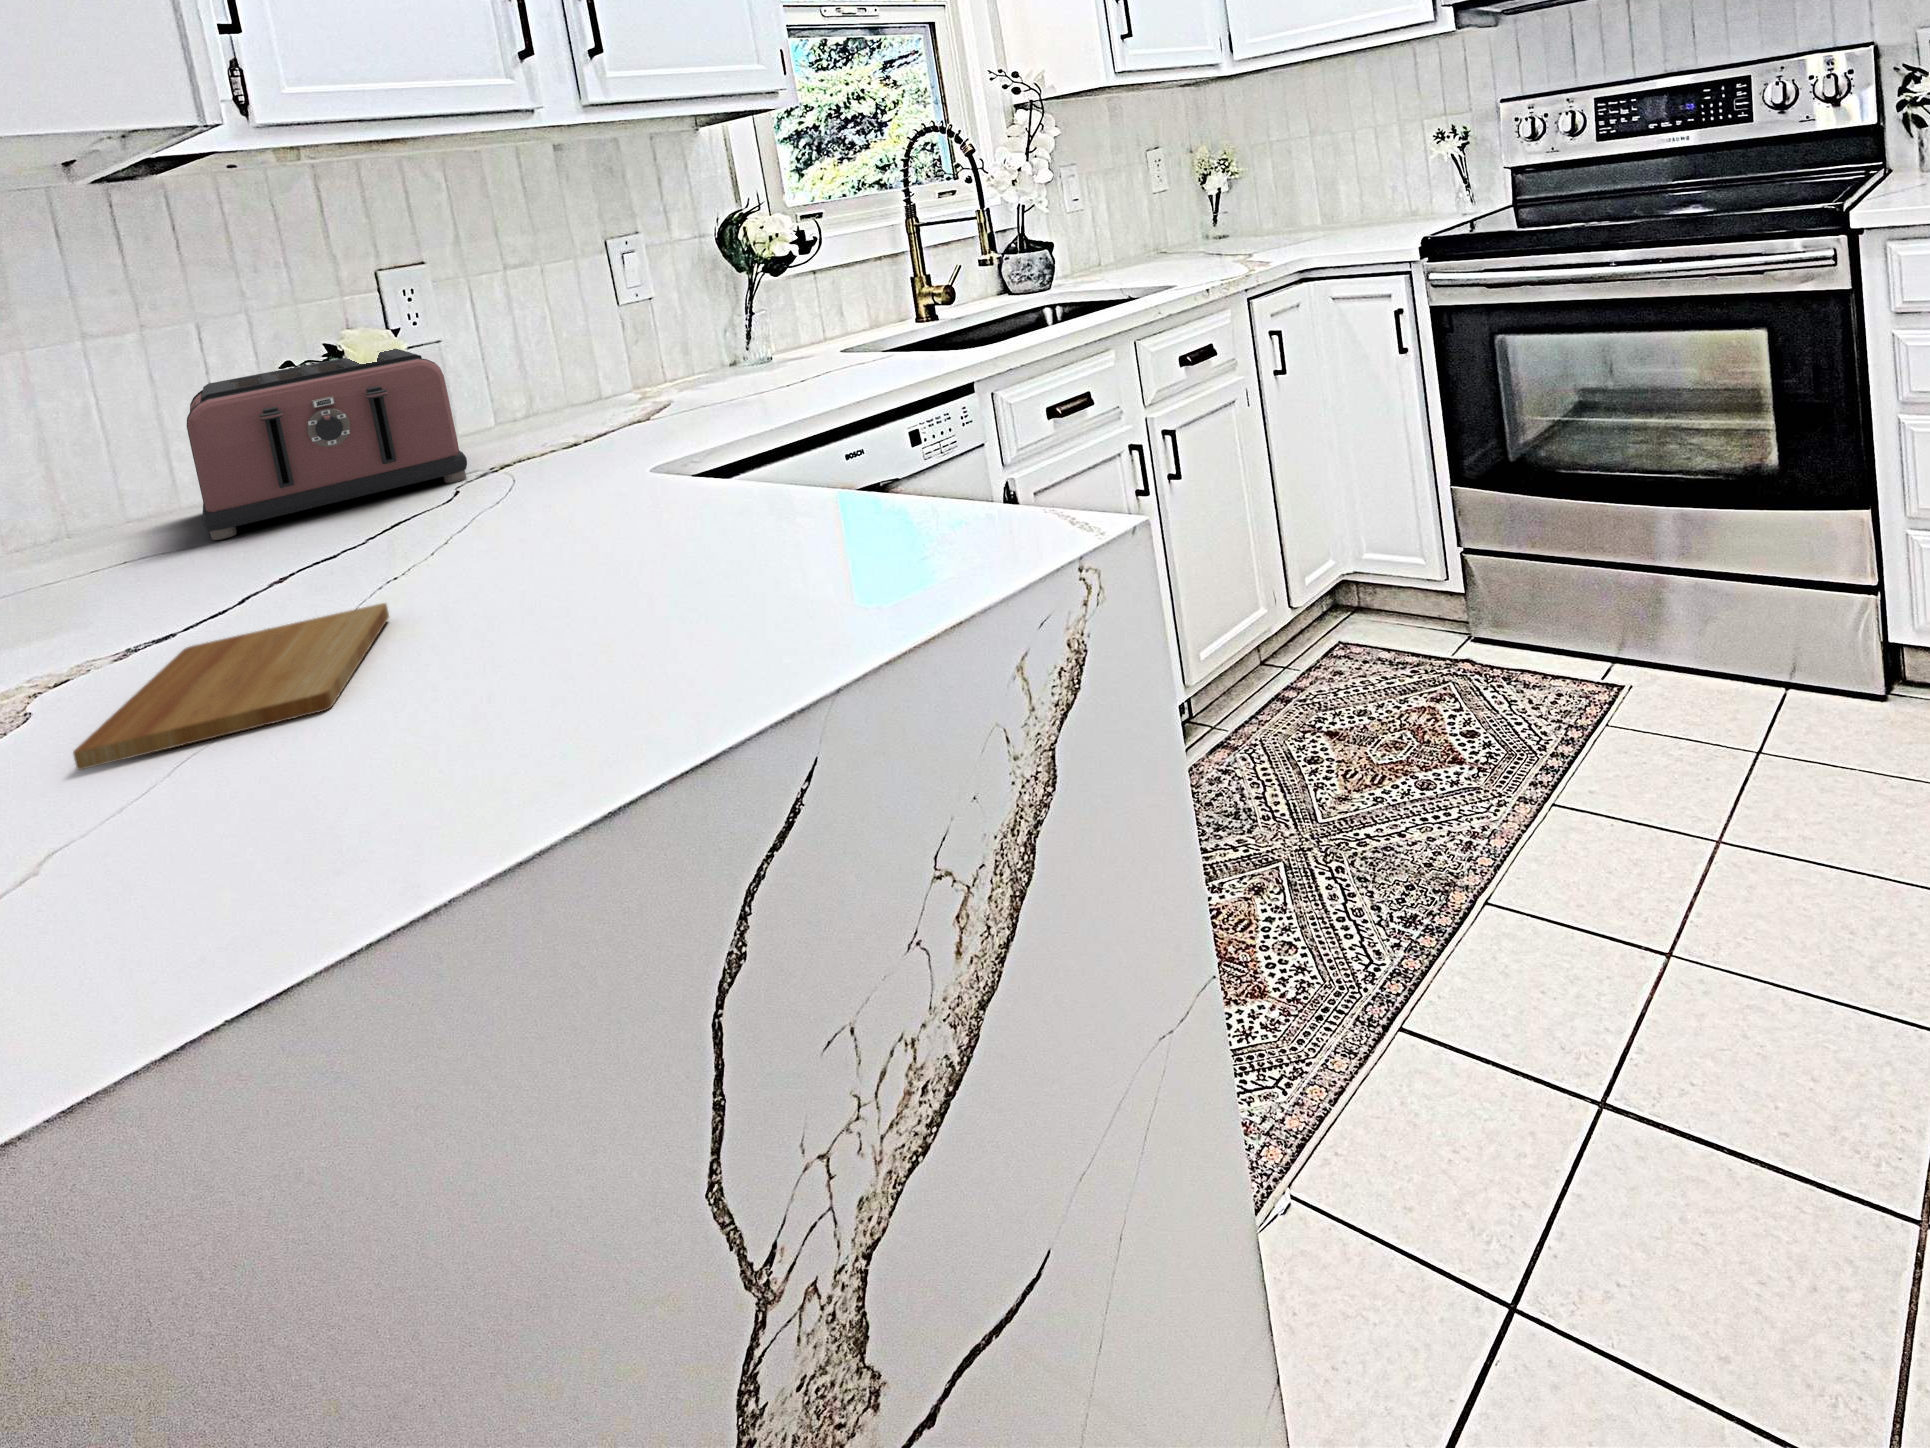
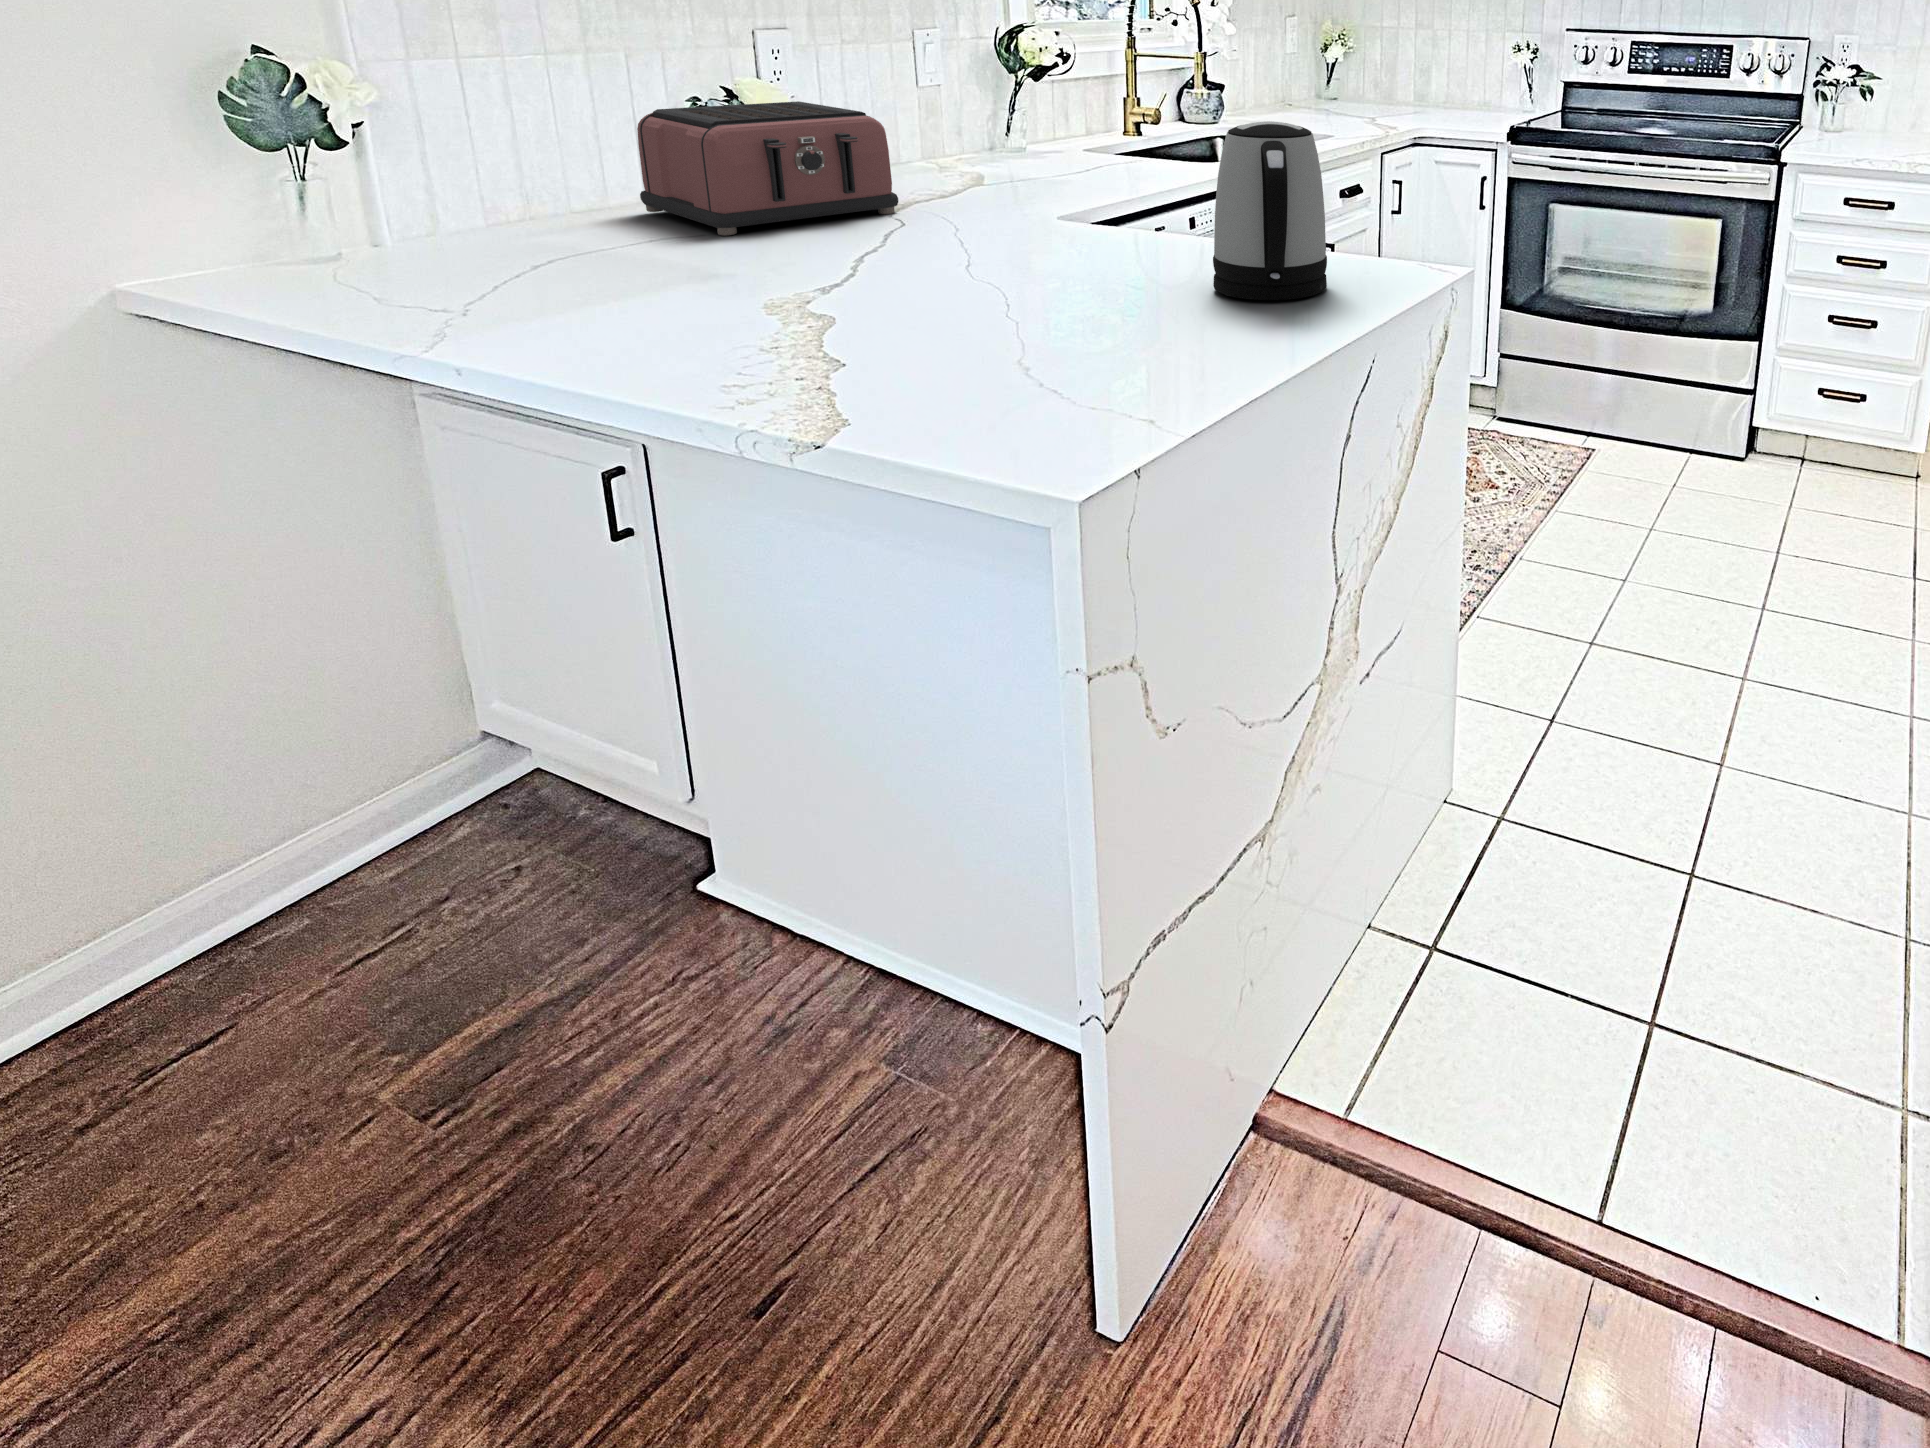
kettle: none [566,305,794,630] -> present [1213,121,1327,300]
cutting board: present [73,603,389,770] -> none [937,278,1112,341]

